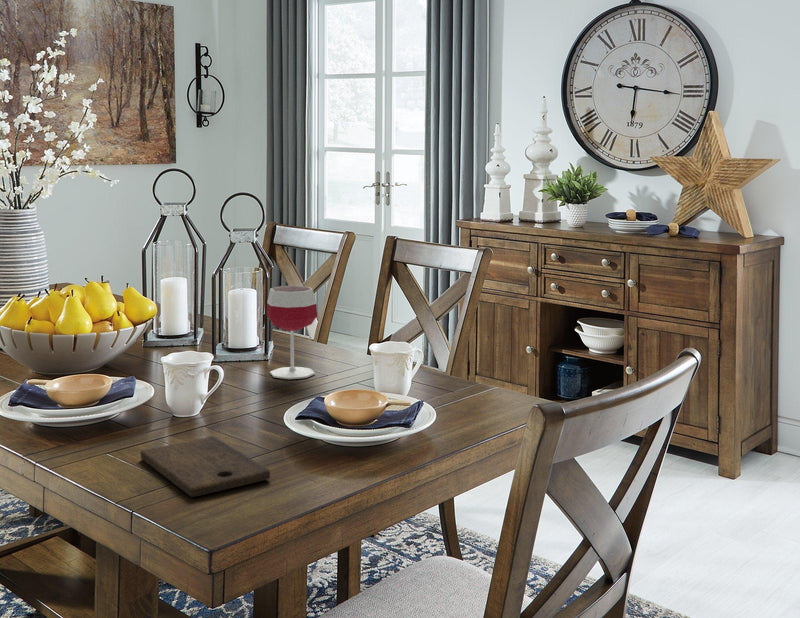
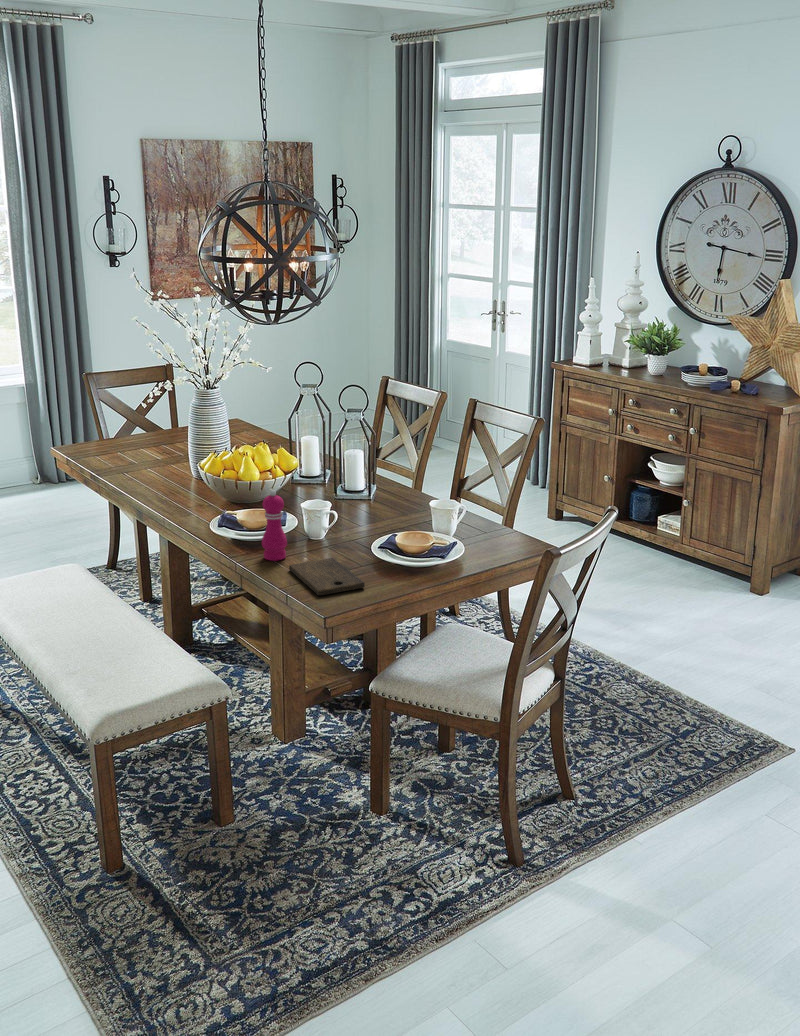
wineglass: present [267,286,317,379] -> none [373,450,408,516]
pepper mill: none [95,331,138,446] -> present [262,490,287,561]

